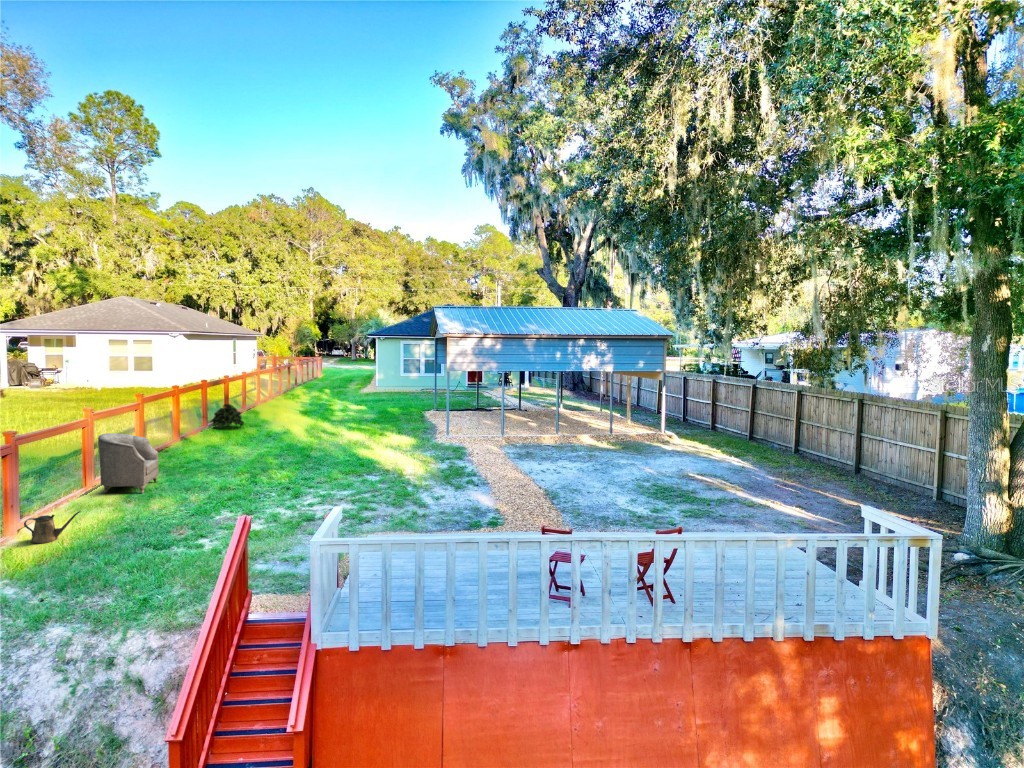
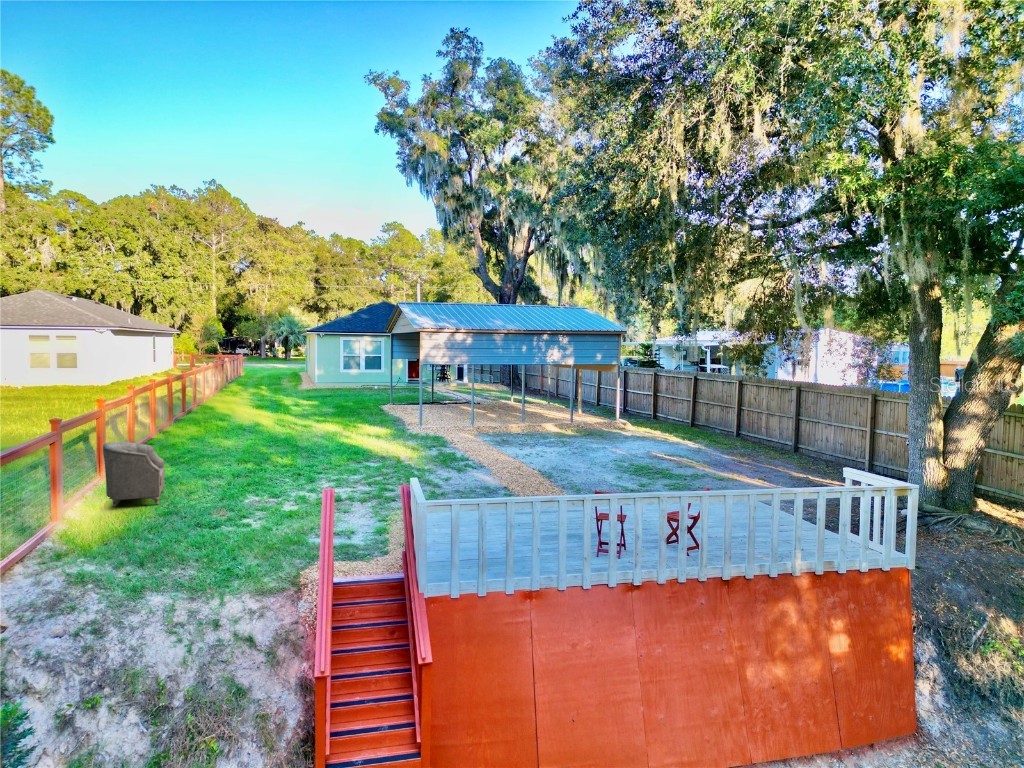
potted plant: present [211,404,244,429] -> none [173,406,210,433]
watering can: present [24,511,81,543] -> none [67,528,131,566]

